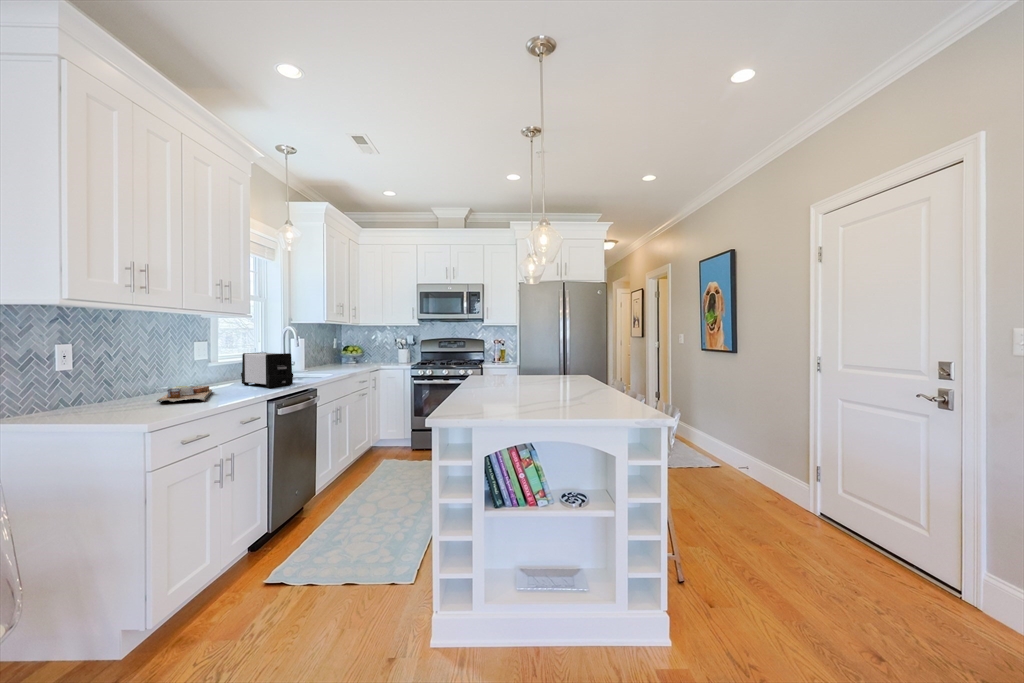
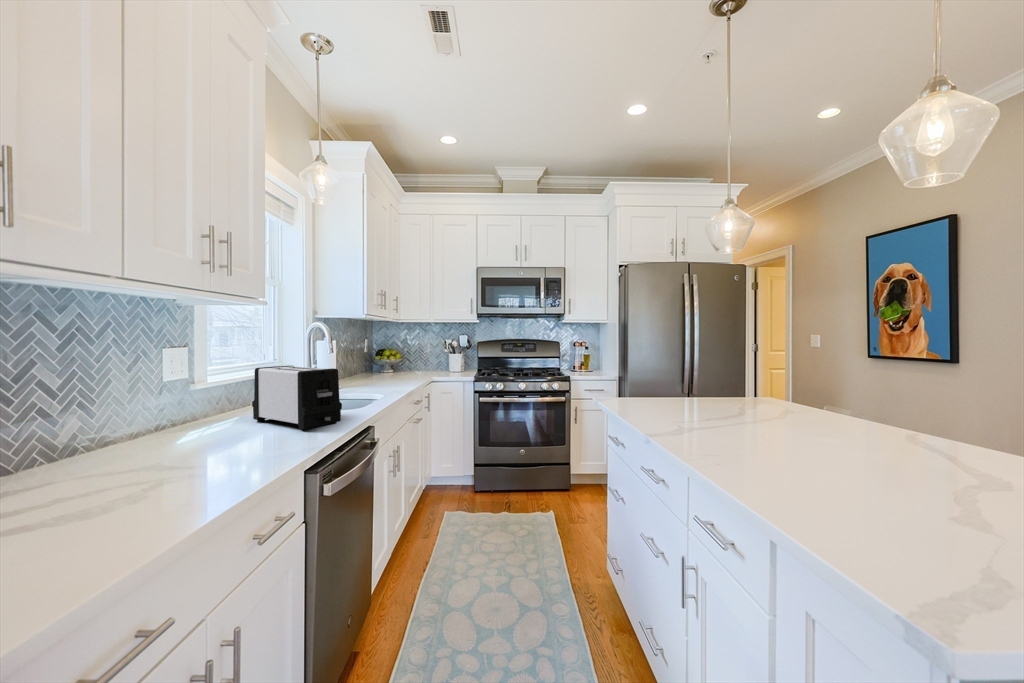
cutting board: present [157,386,212,402] -> none [80,434,204,490]

